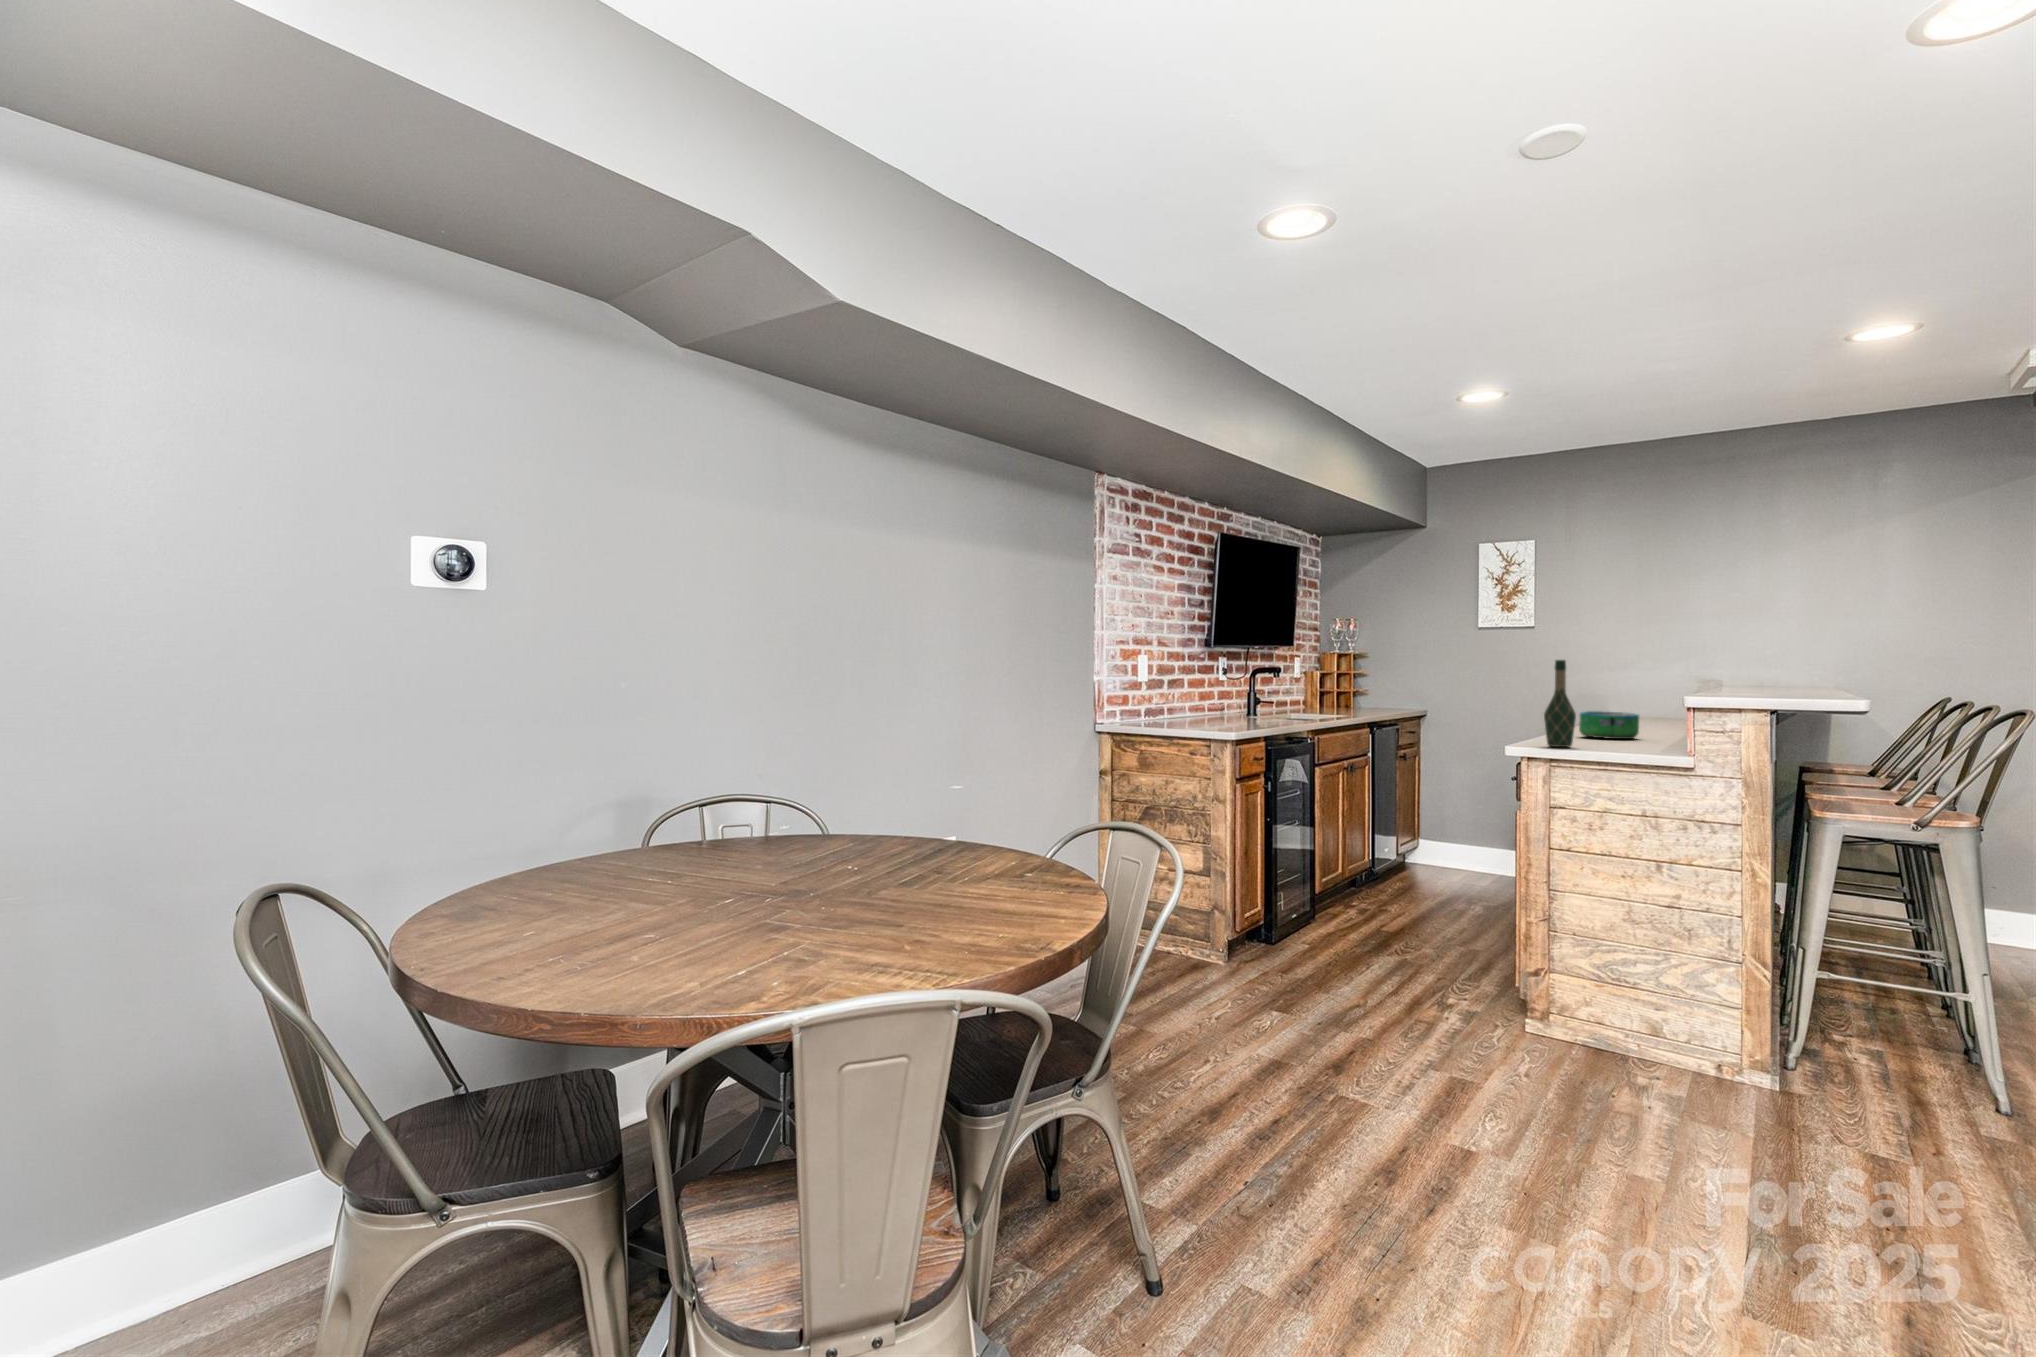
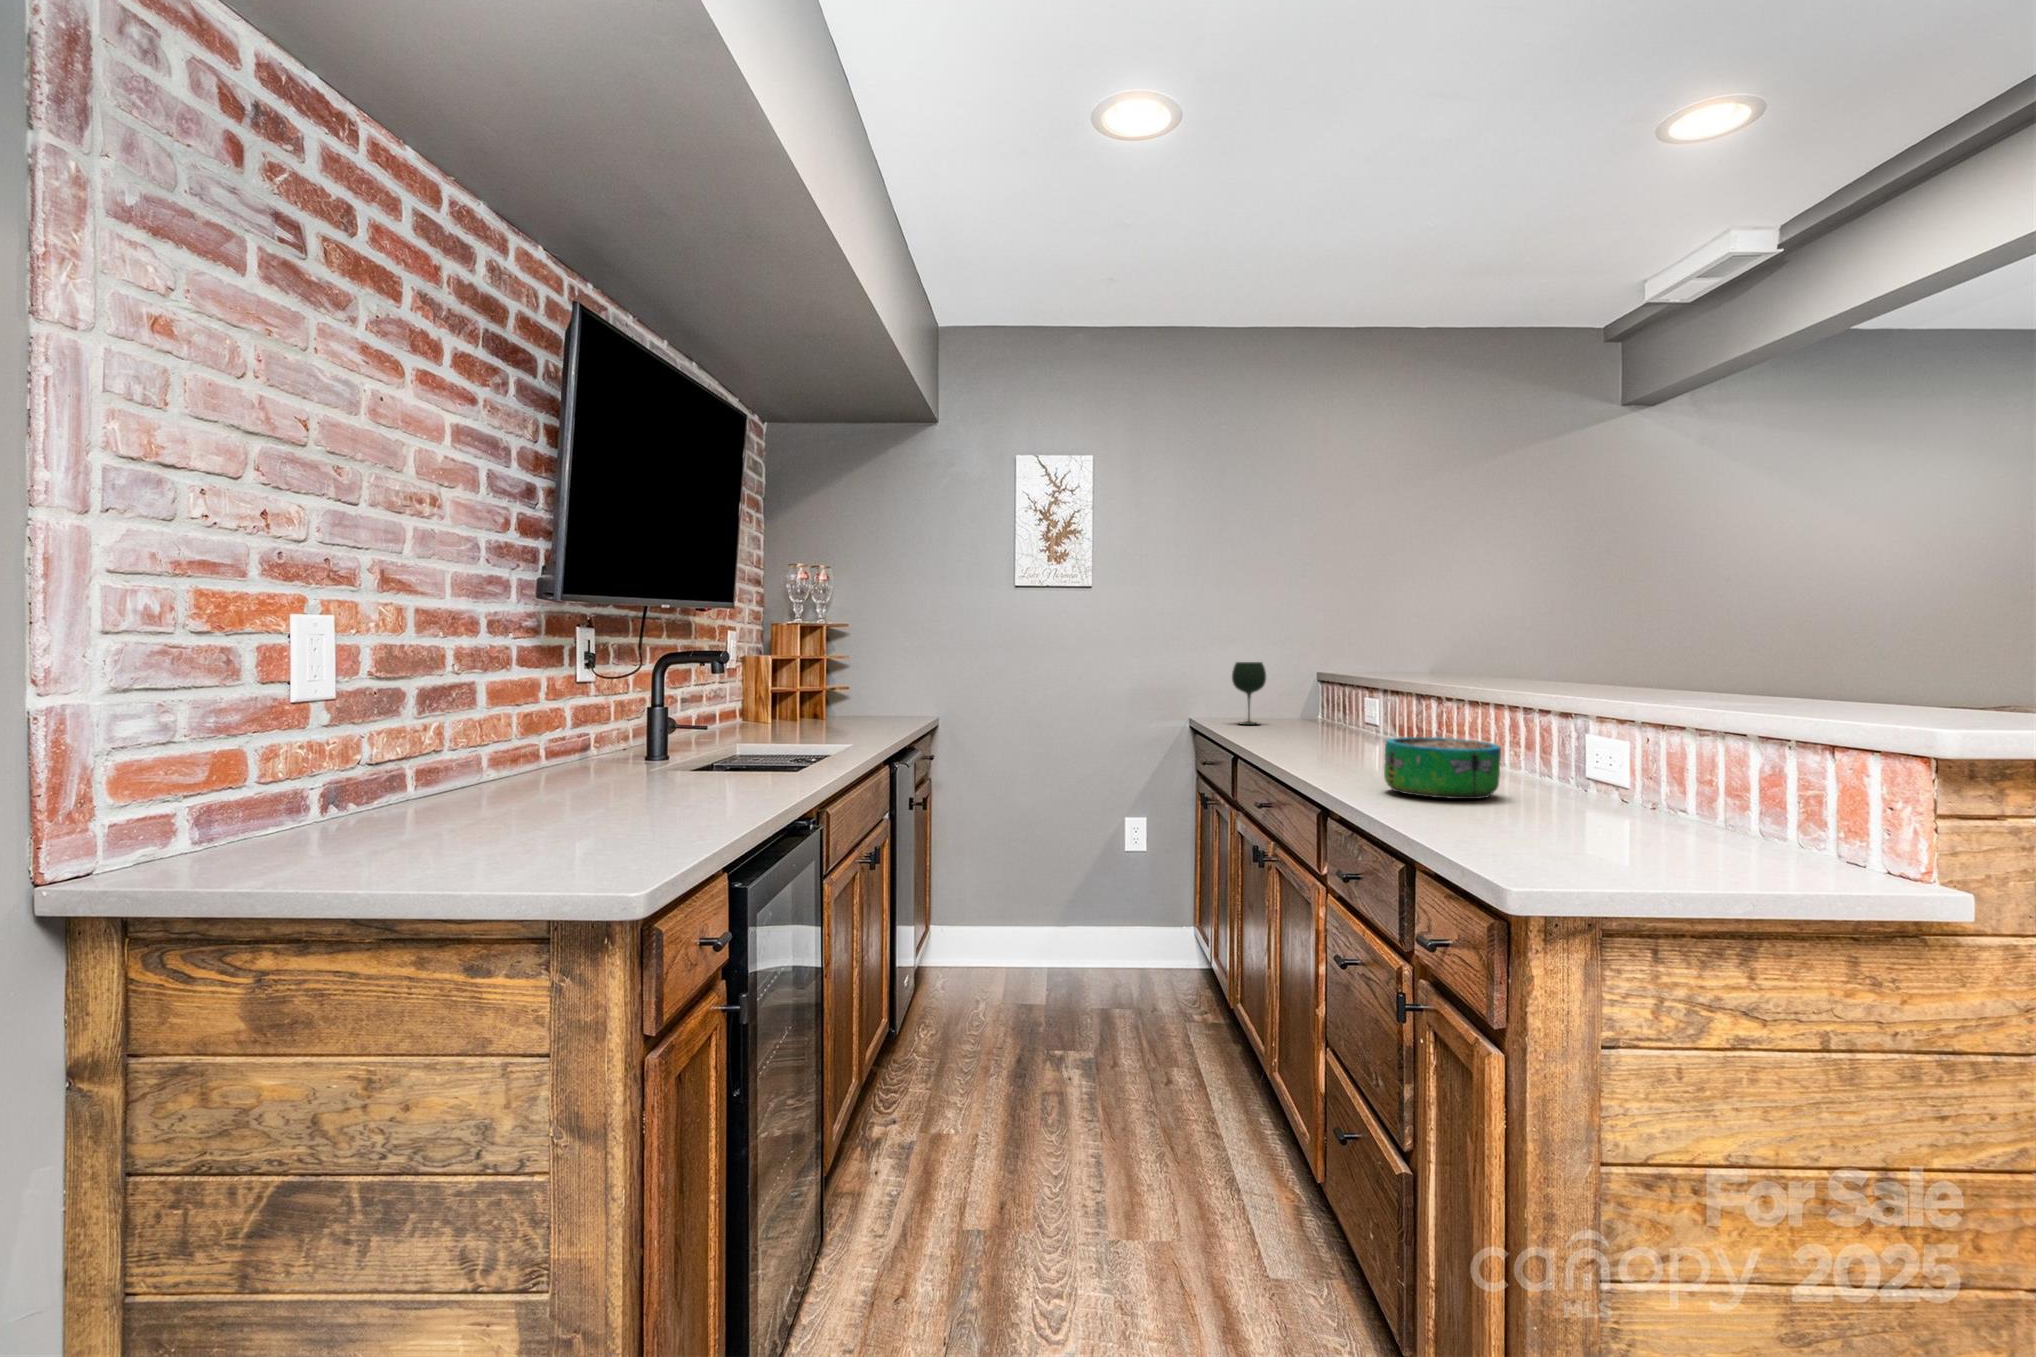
wine bottle: present [1544,660,1576,747] -> none [1506,625,1591,863]
wine glass: none [1629,676,1655,718] -> present [1232,662,1266,725]

